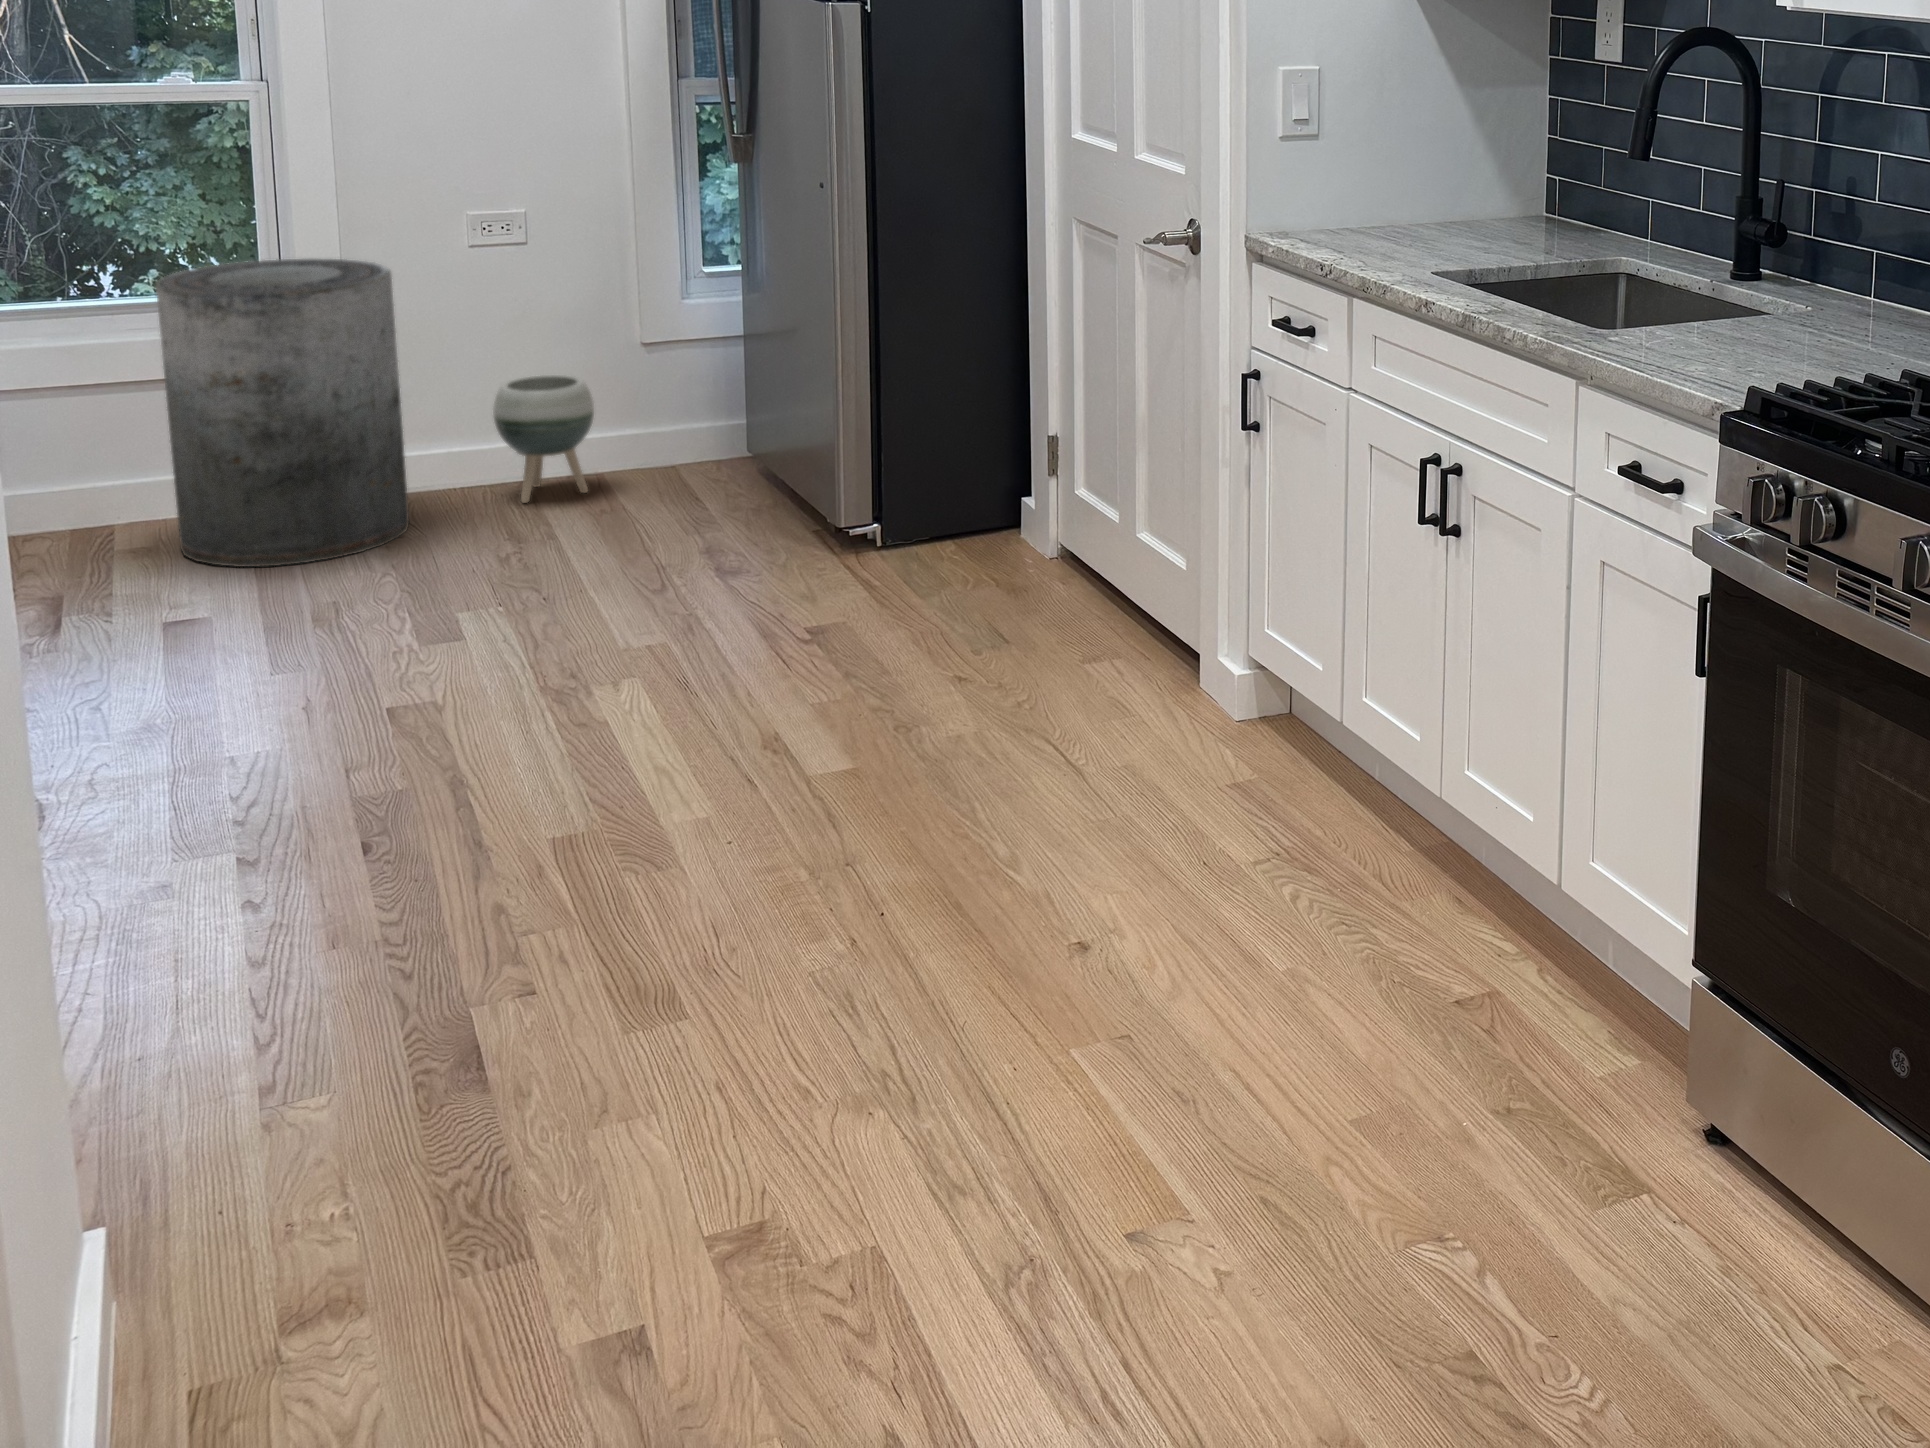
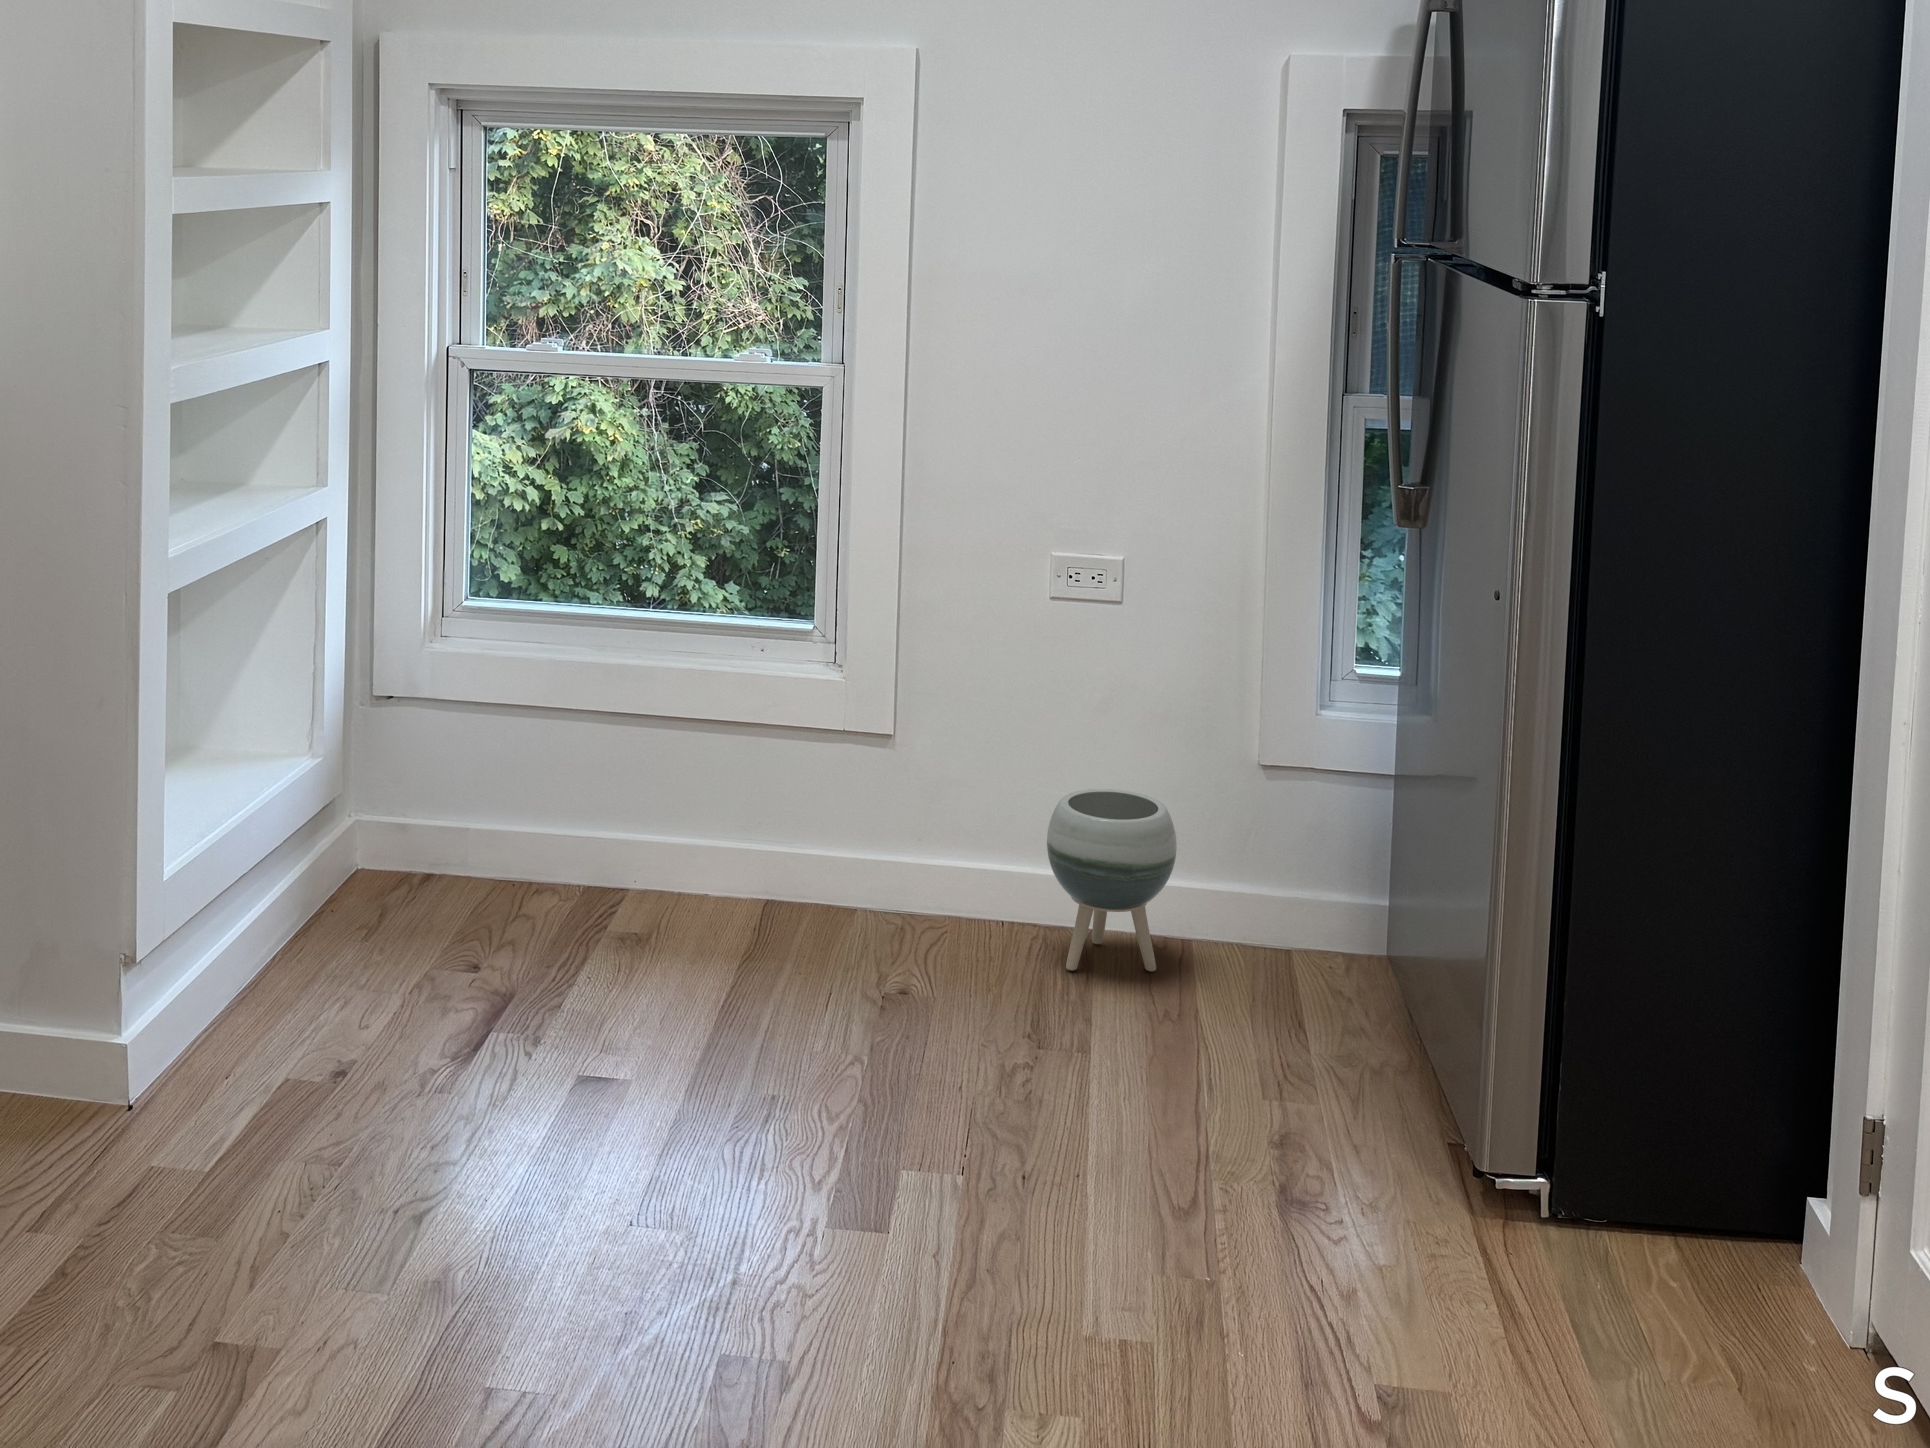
trash can: present [156,258,409,567] -> none [664,588,936,1010]

